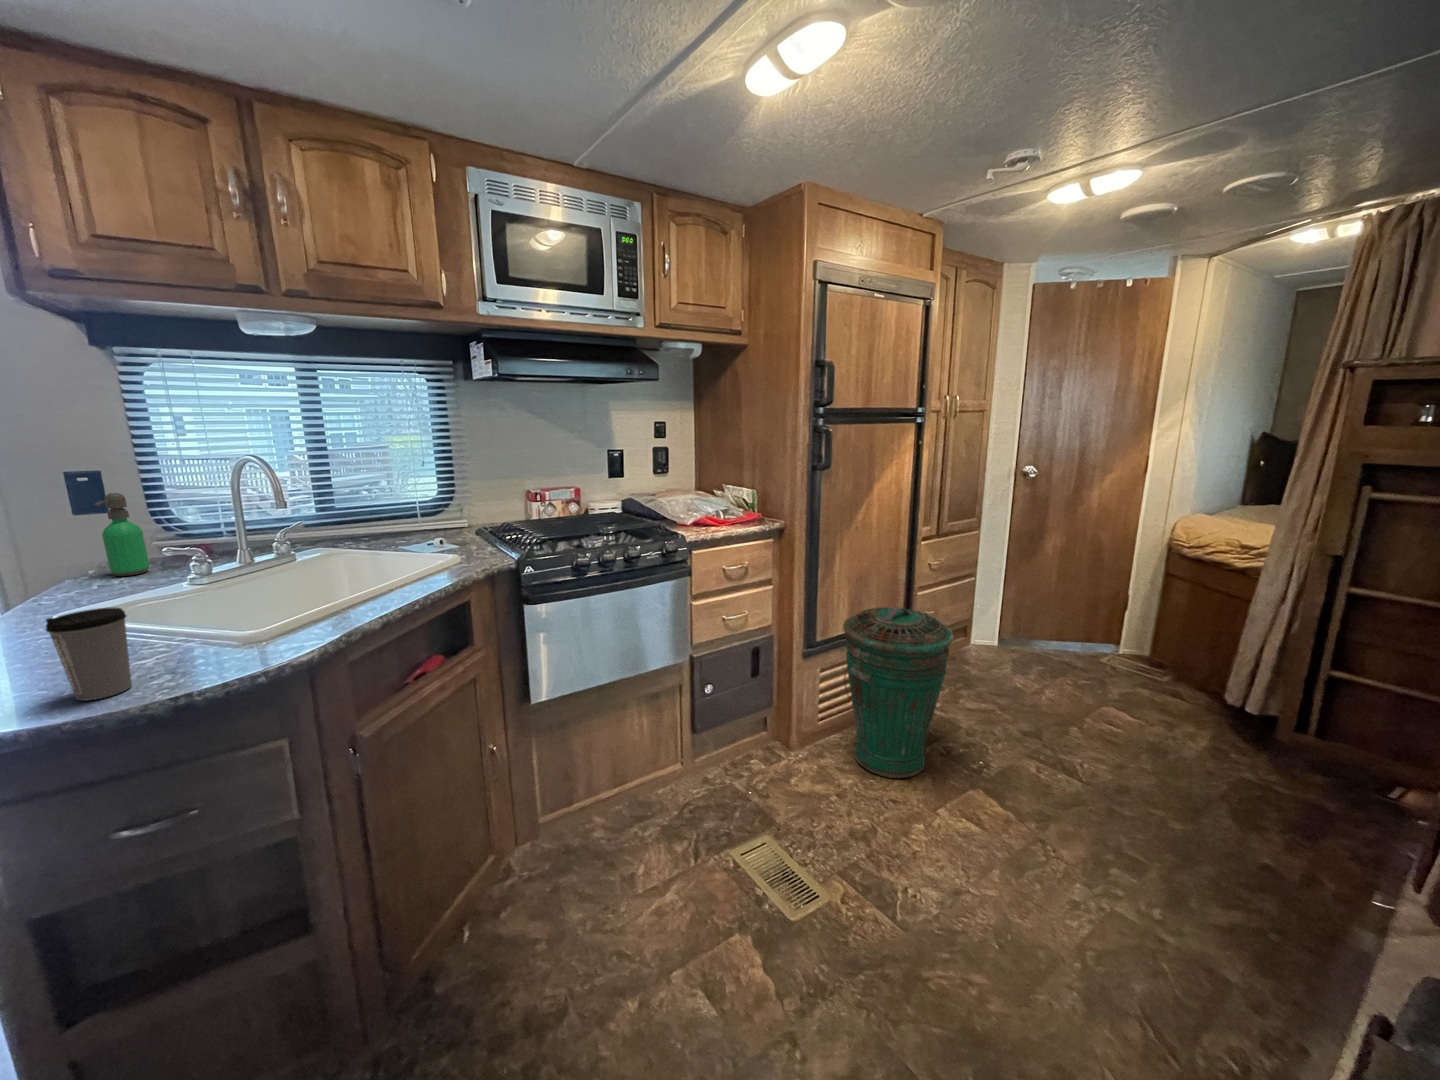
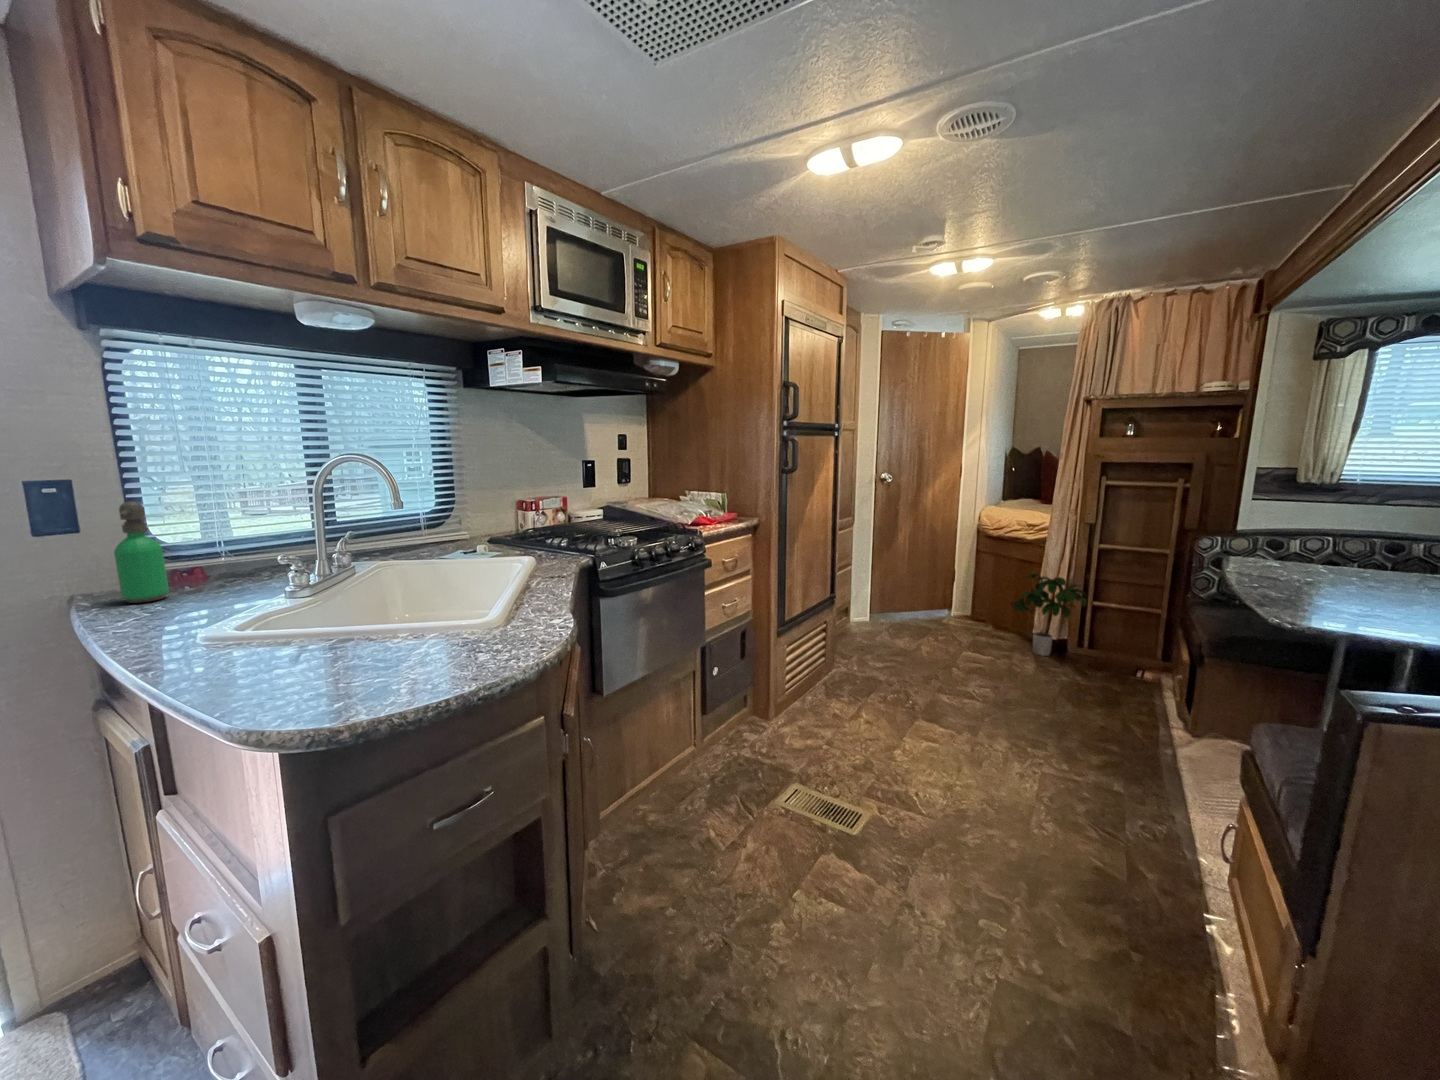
trash can: present [843,607,954,778] -> none [807,583,895,725]
coffee cup: present [46,608,132,701] -> none [405,584,466,676]
potted plant: none [1195,616,1315,735] -> present [1011,574,1087,656]

